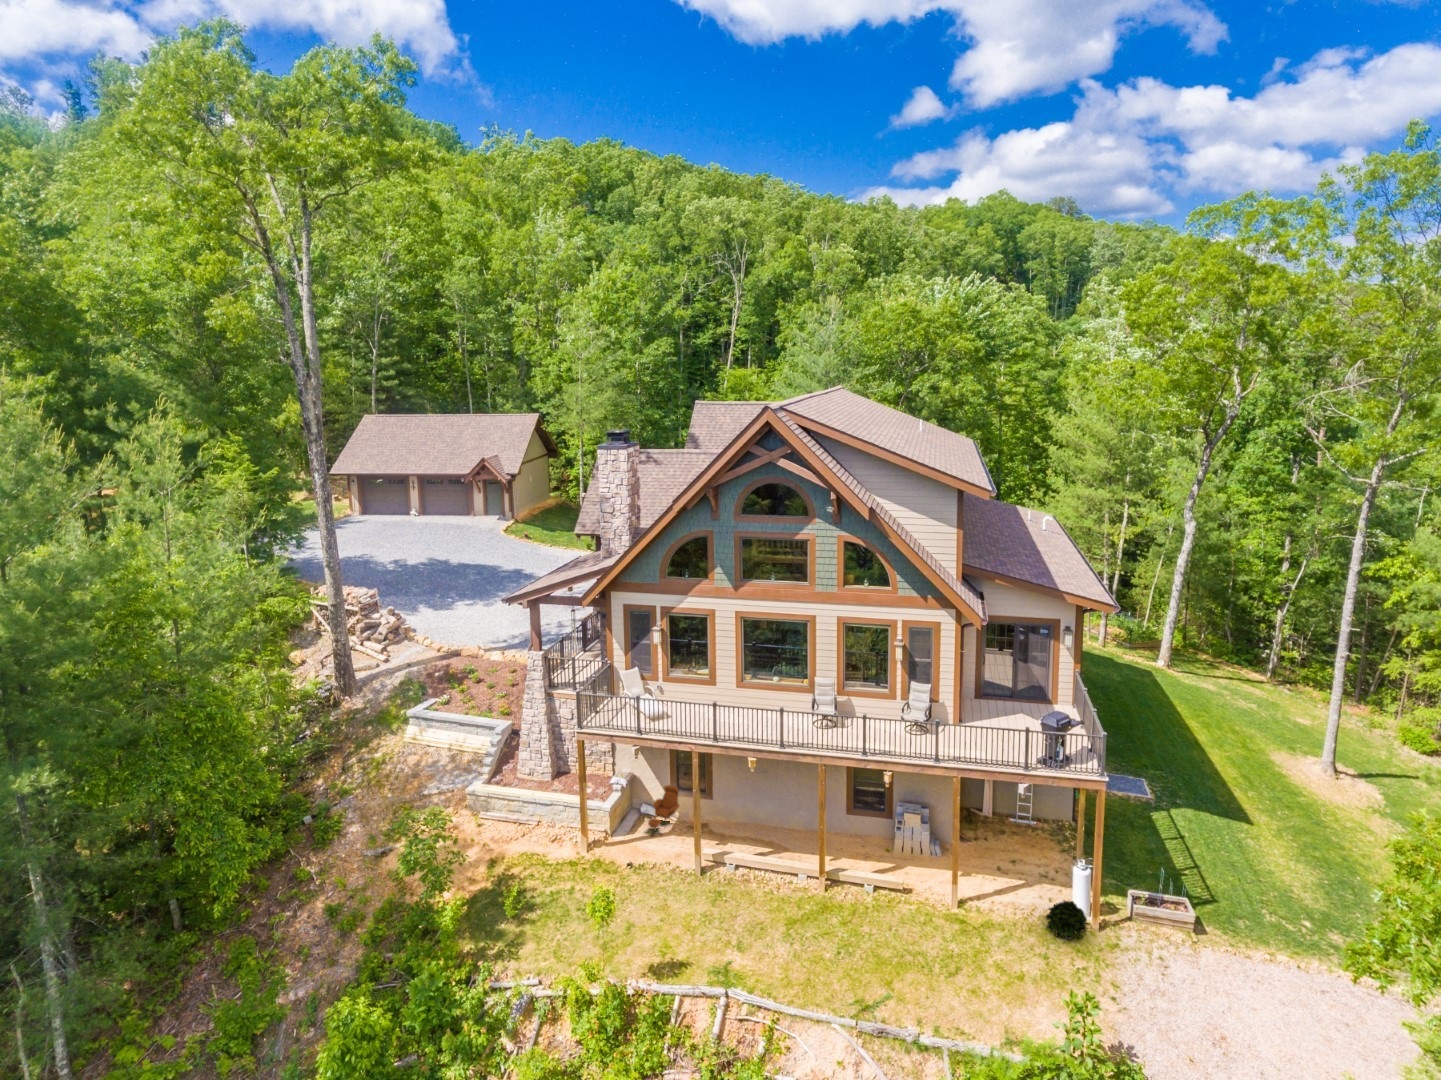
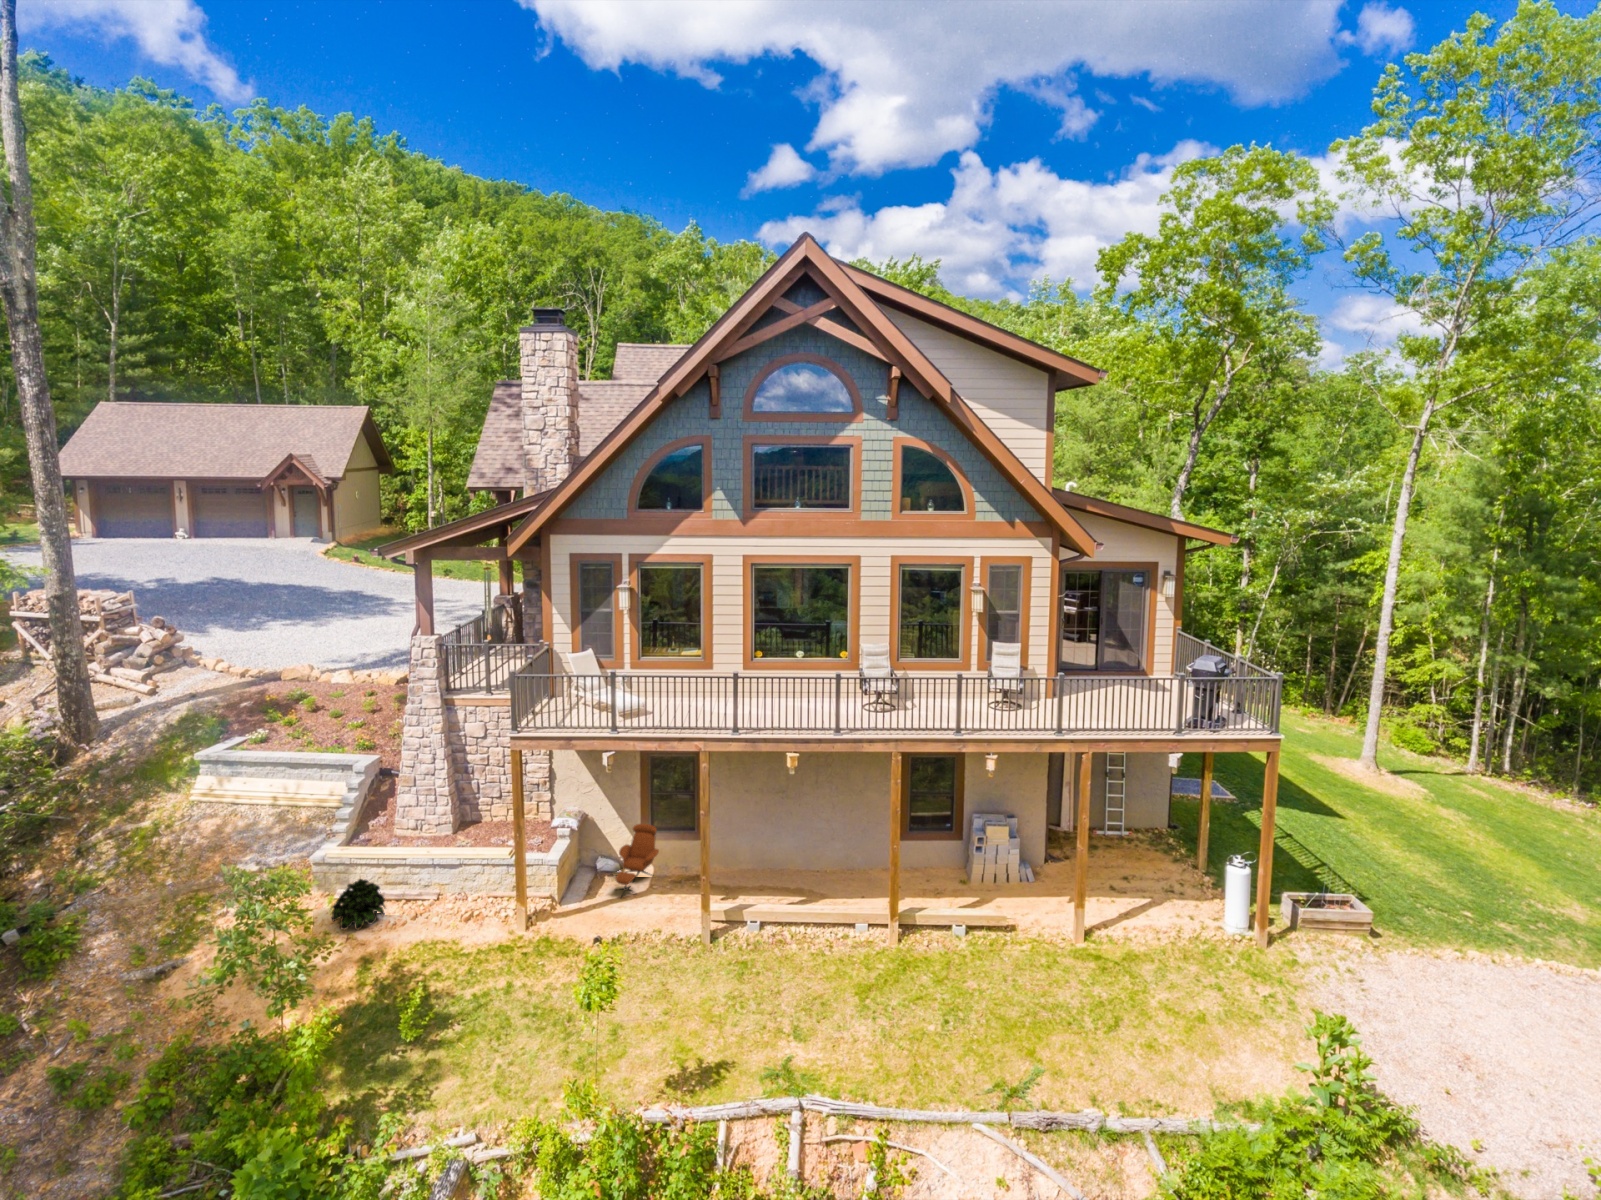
potted plant: present [1046,900,1089,940] -> present [332,879,385,930]

